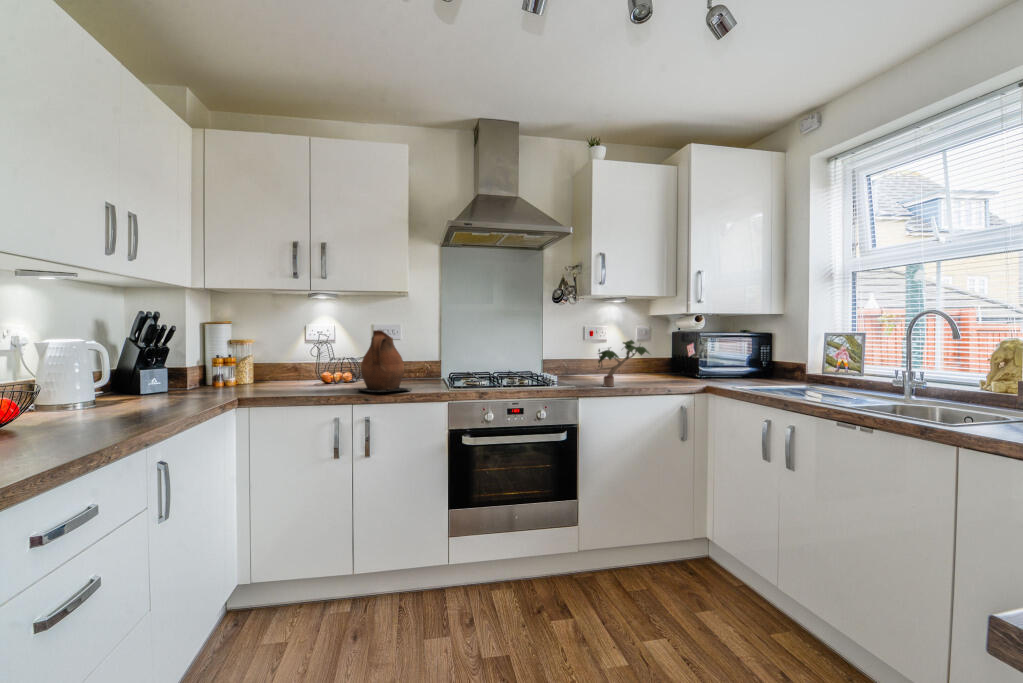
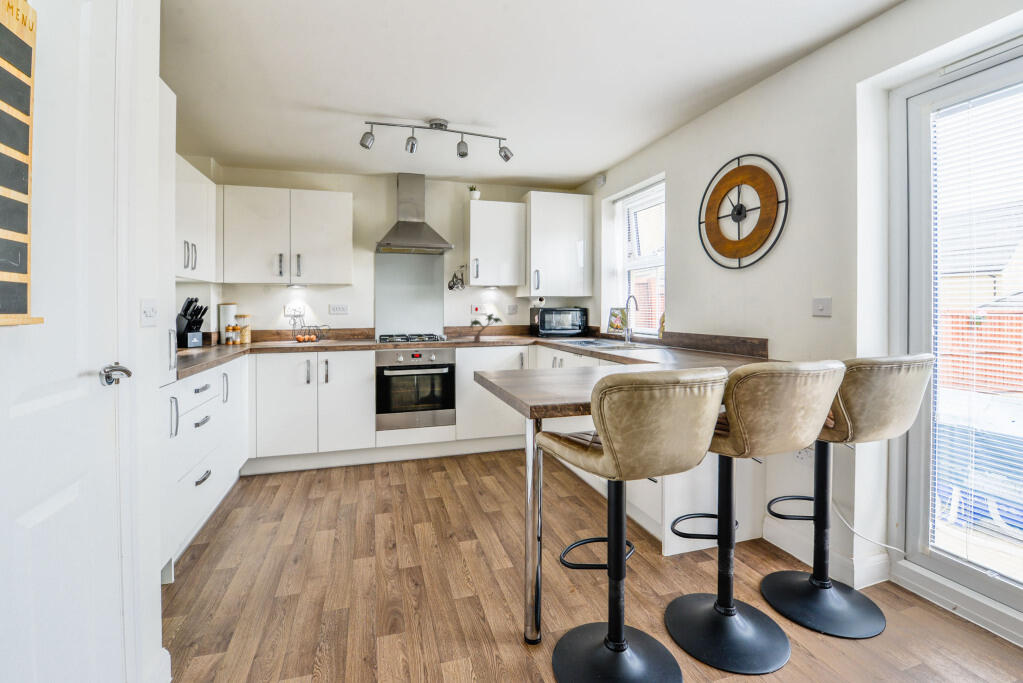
ceramic pitcher: present [359,330,411,392] -> none [316,309,353,345]

